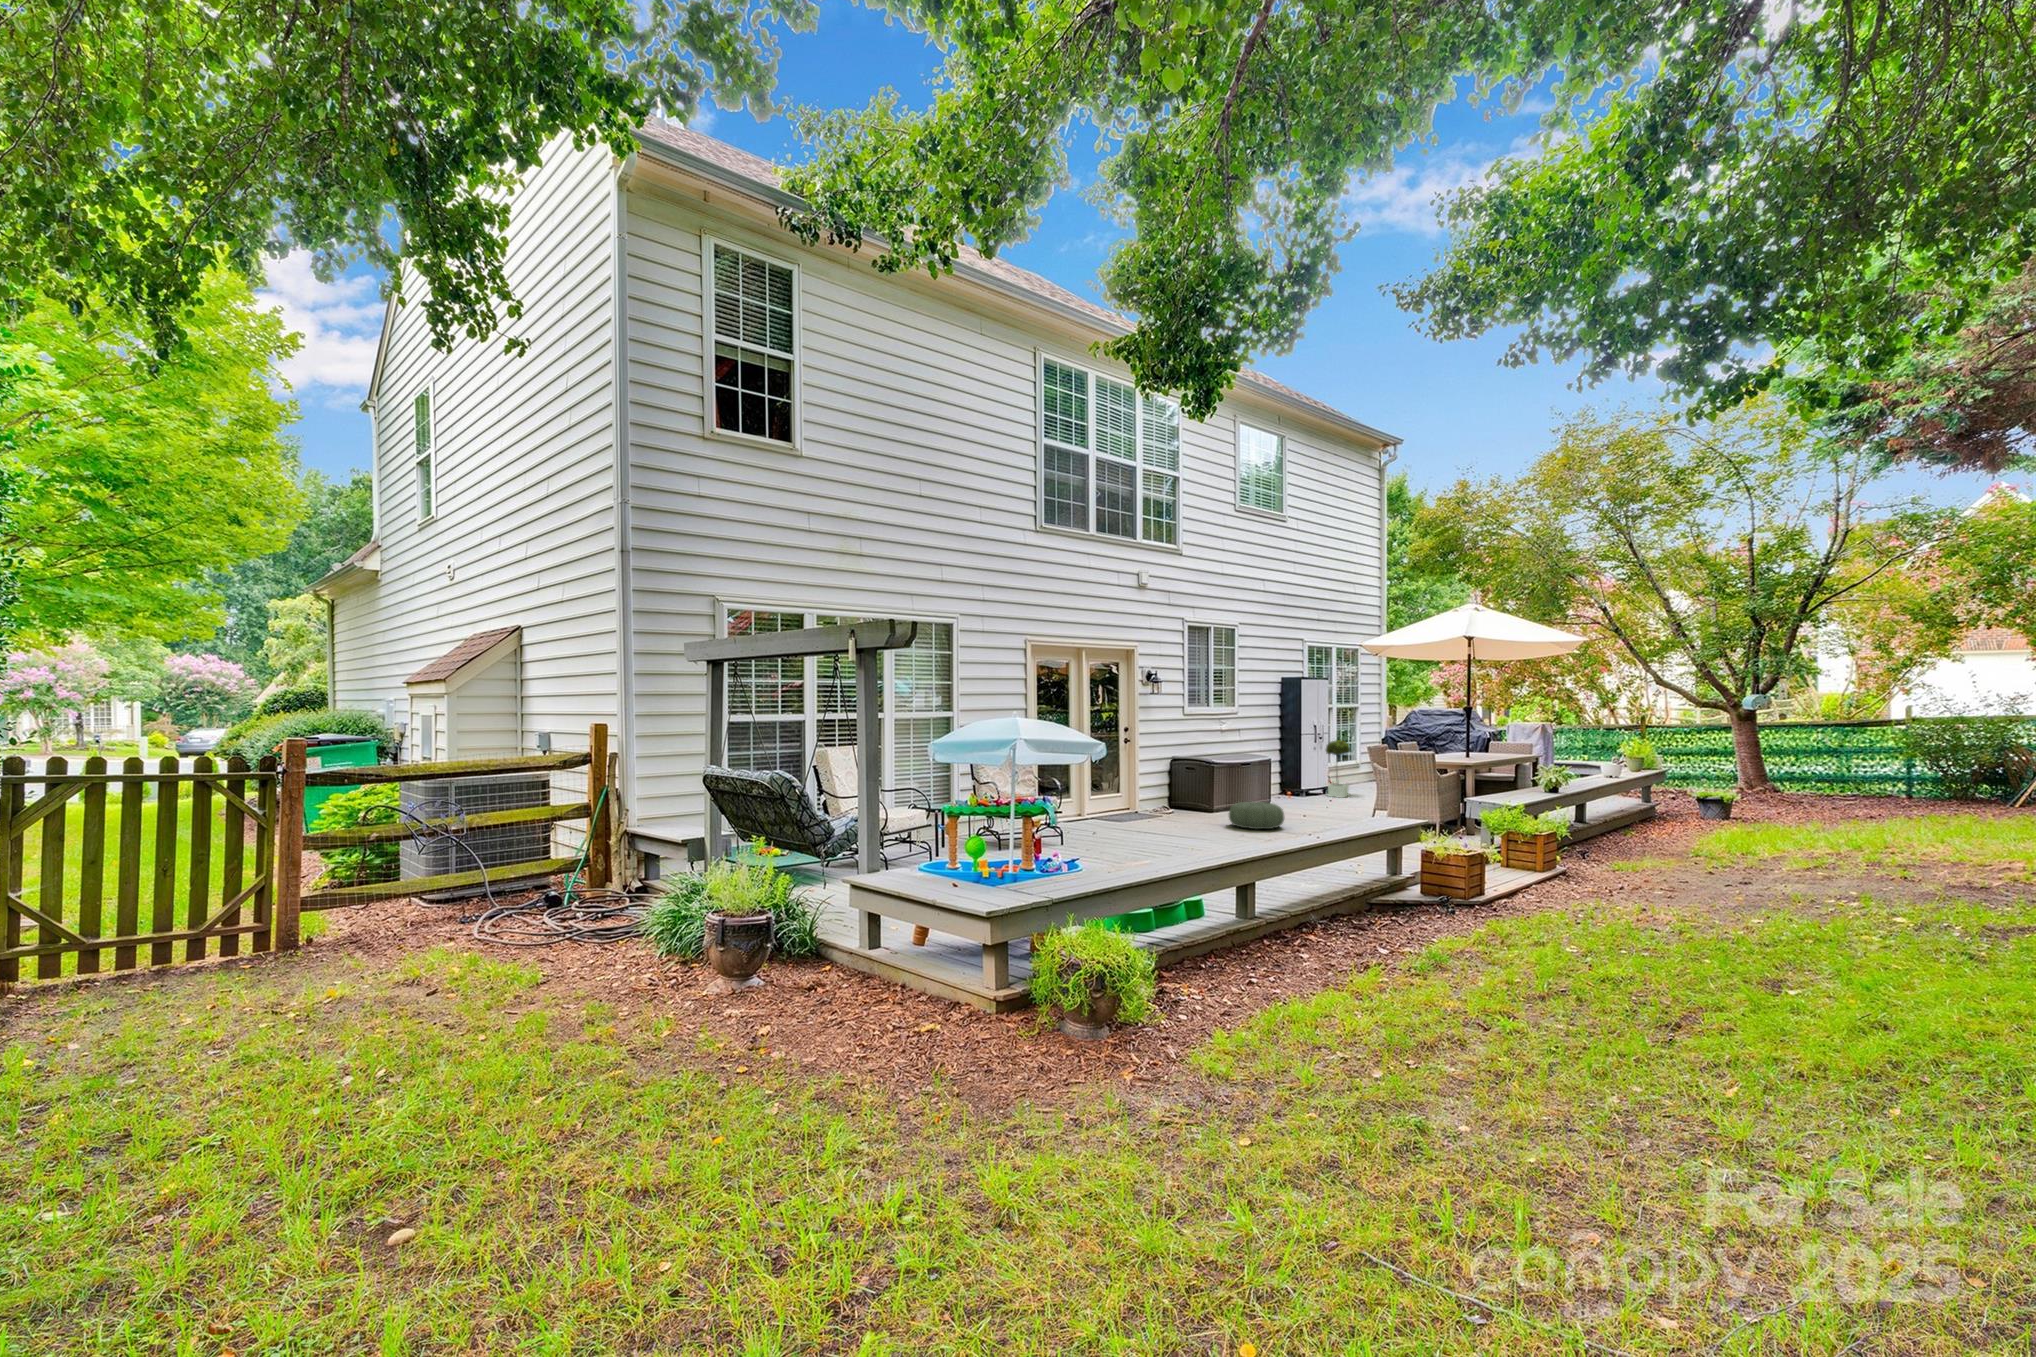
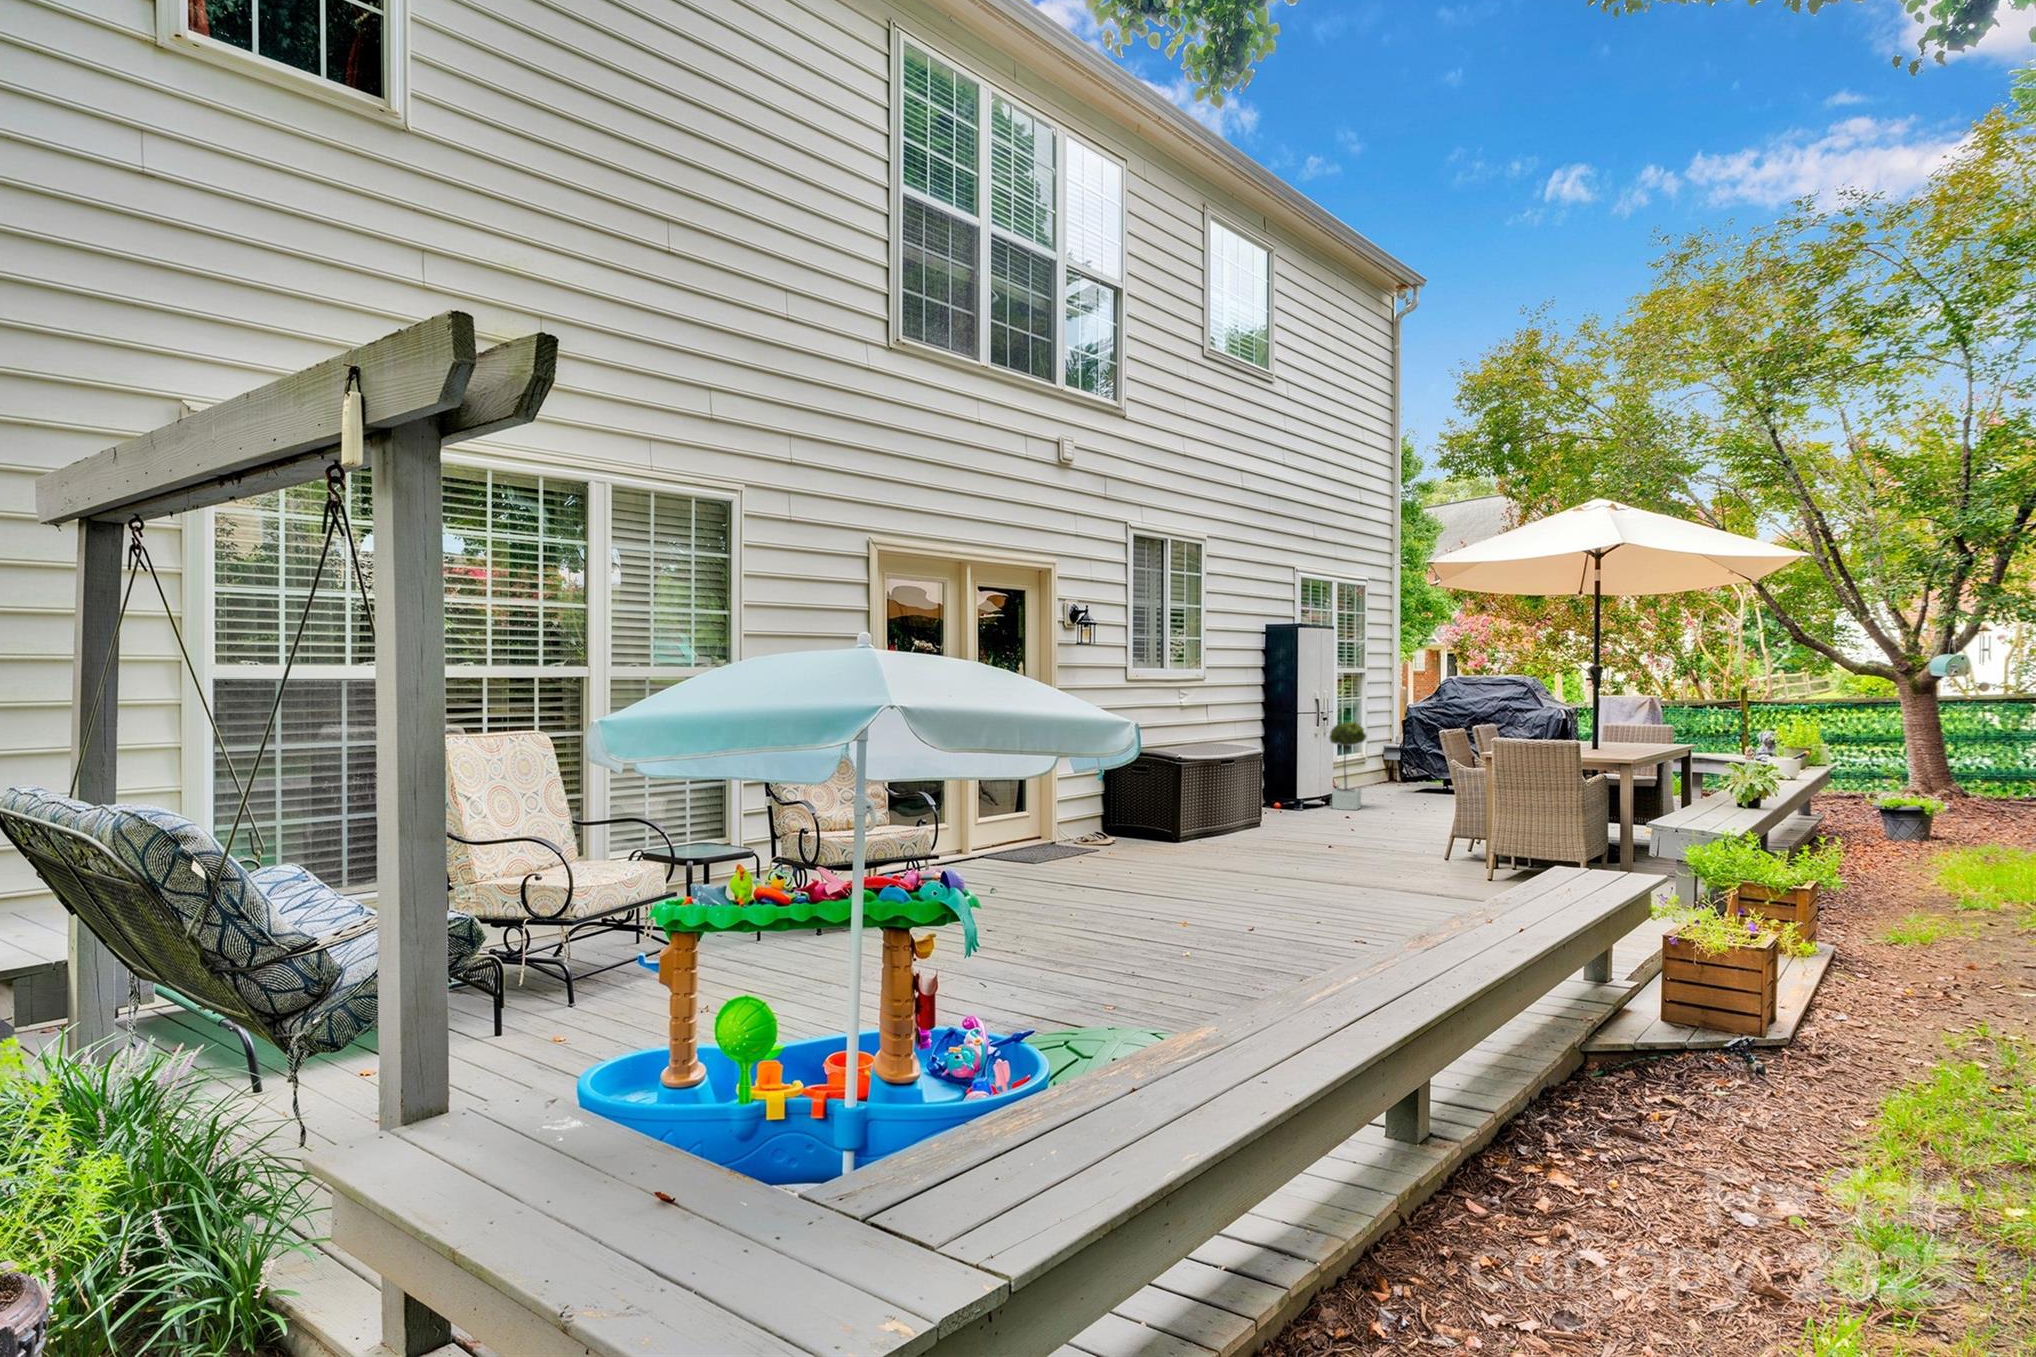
pouf: present [1229,802,1284,829] -> none [1210,823,1301,870]

